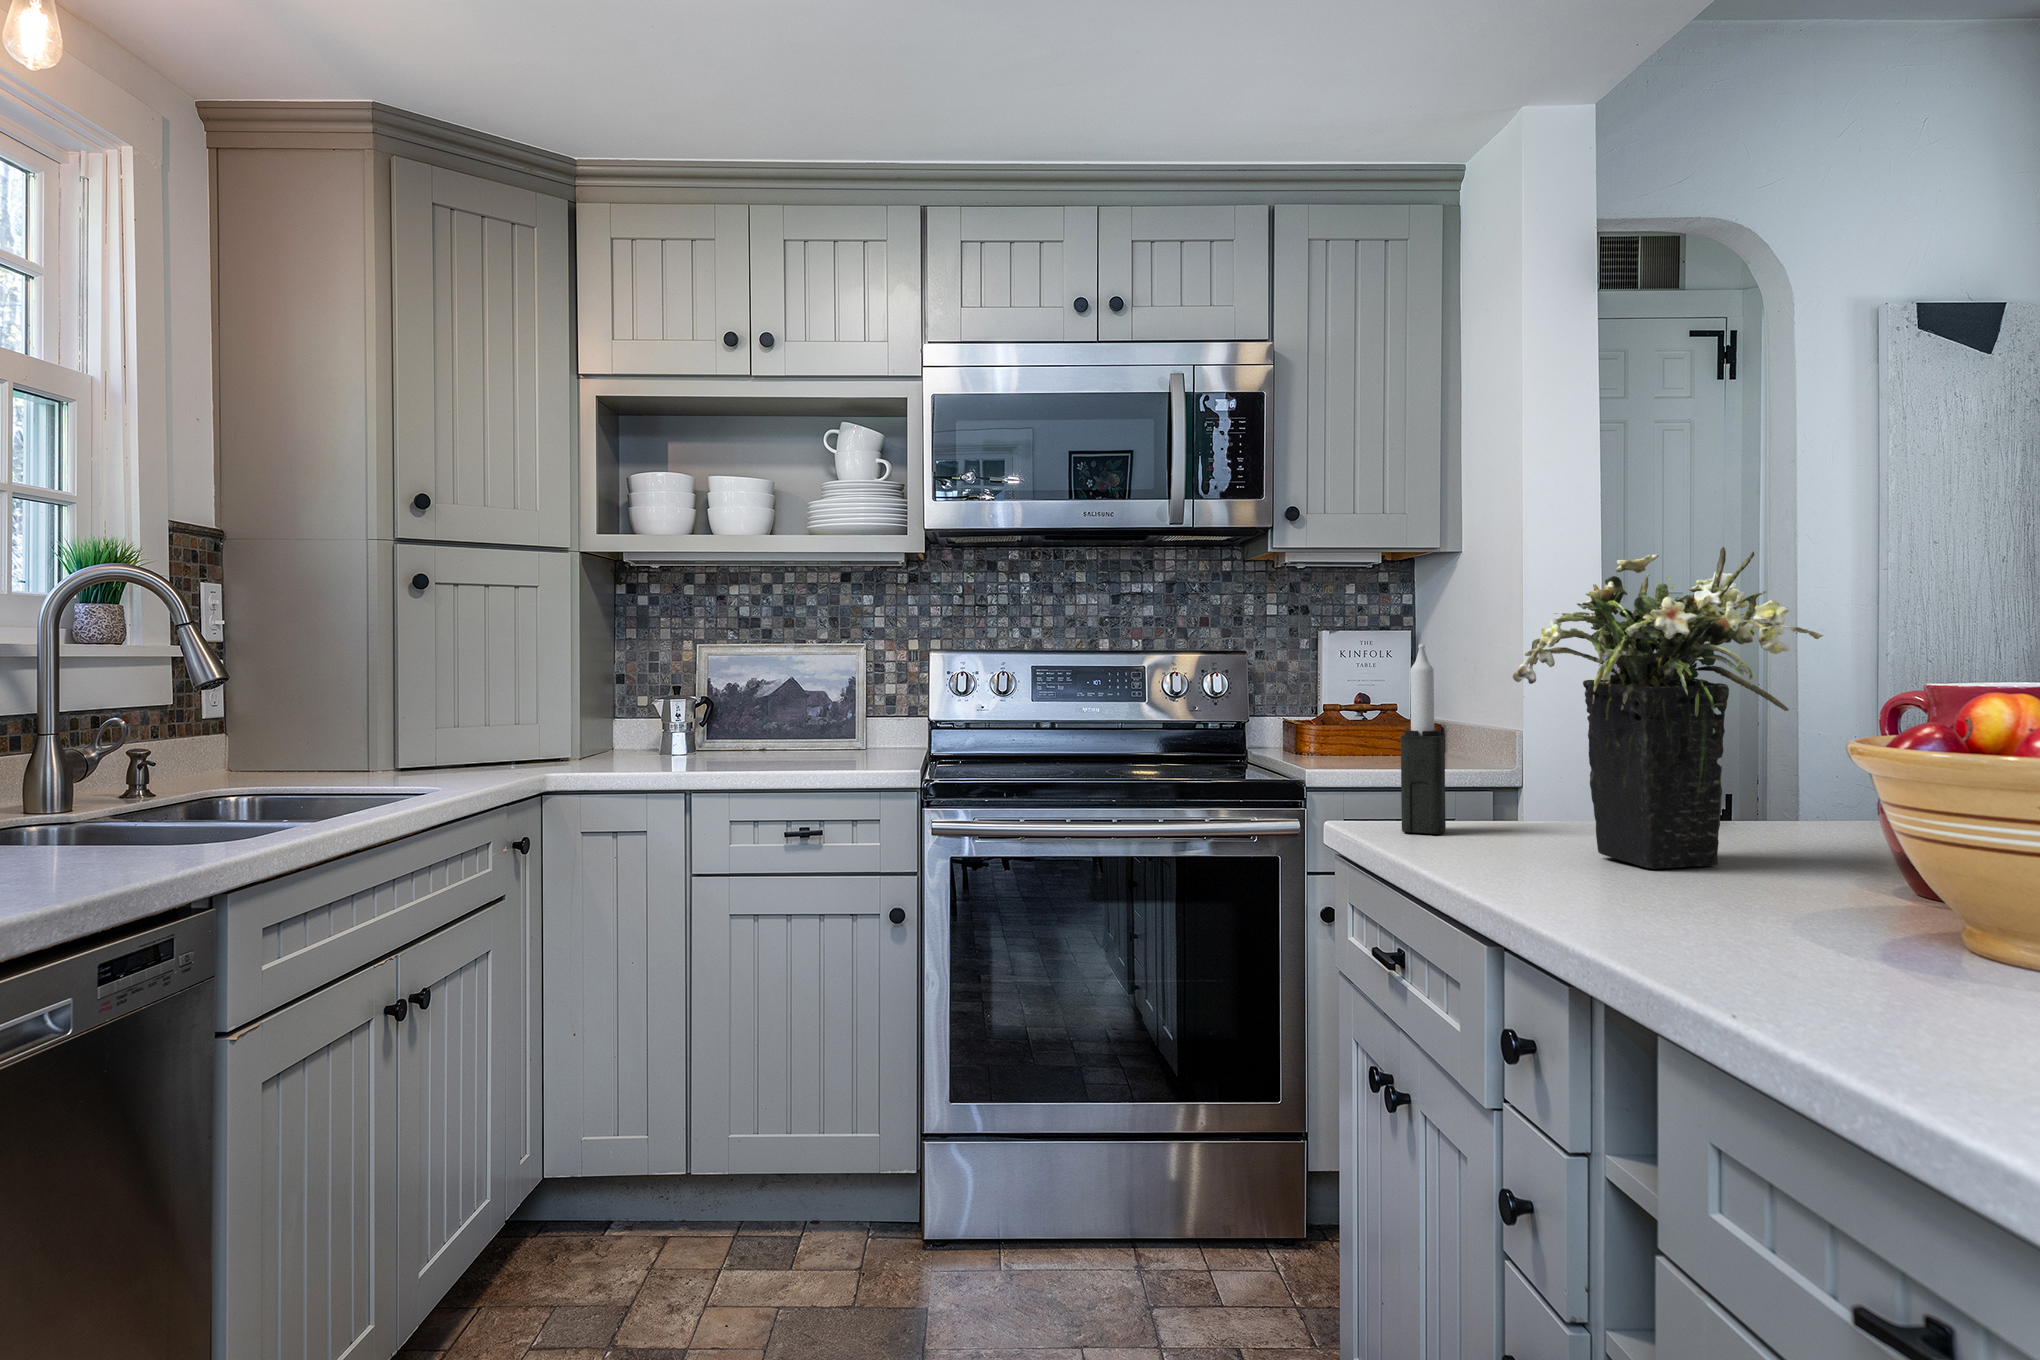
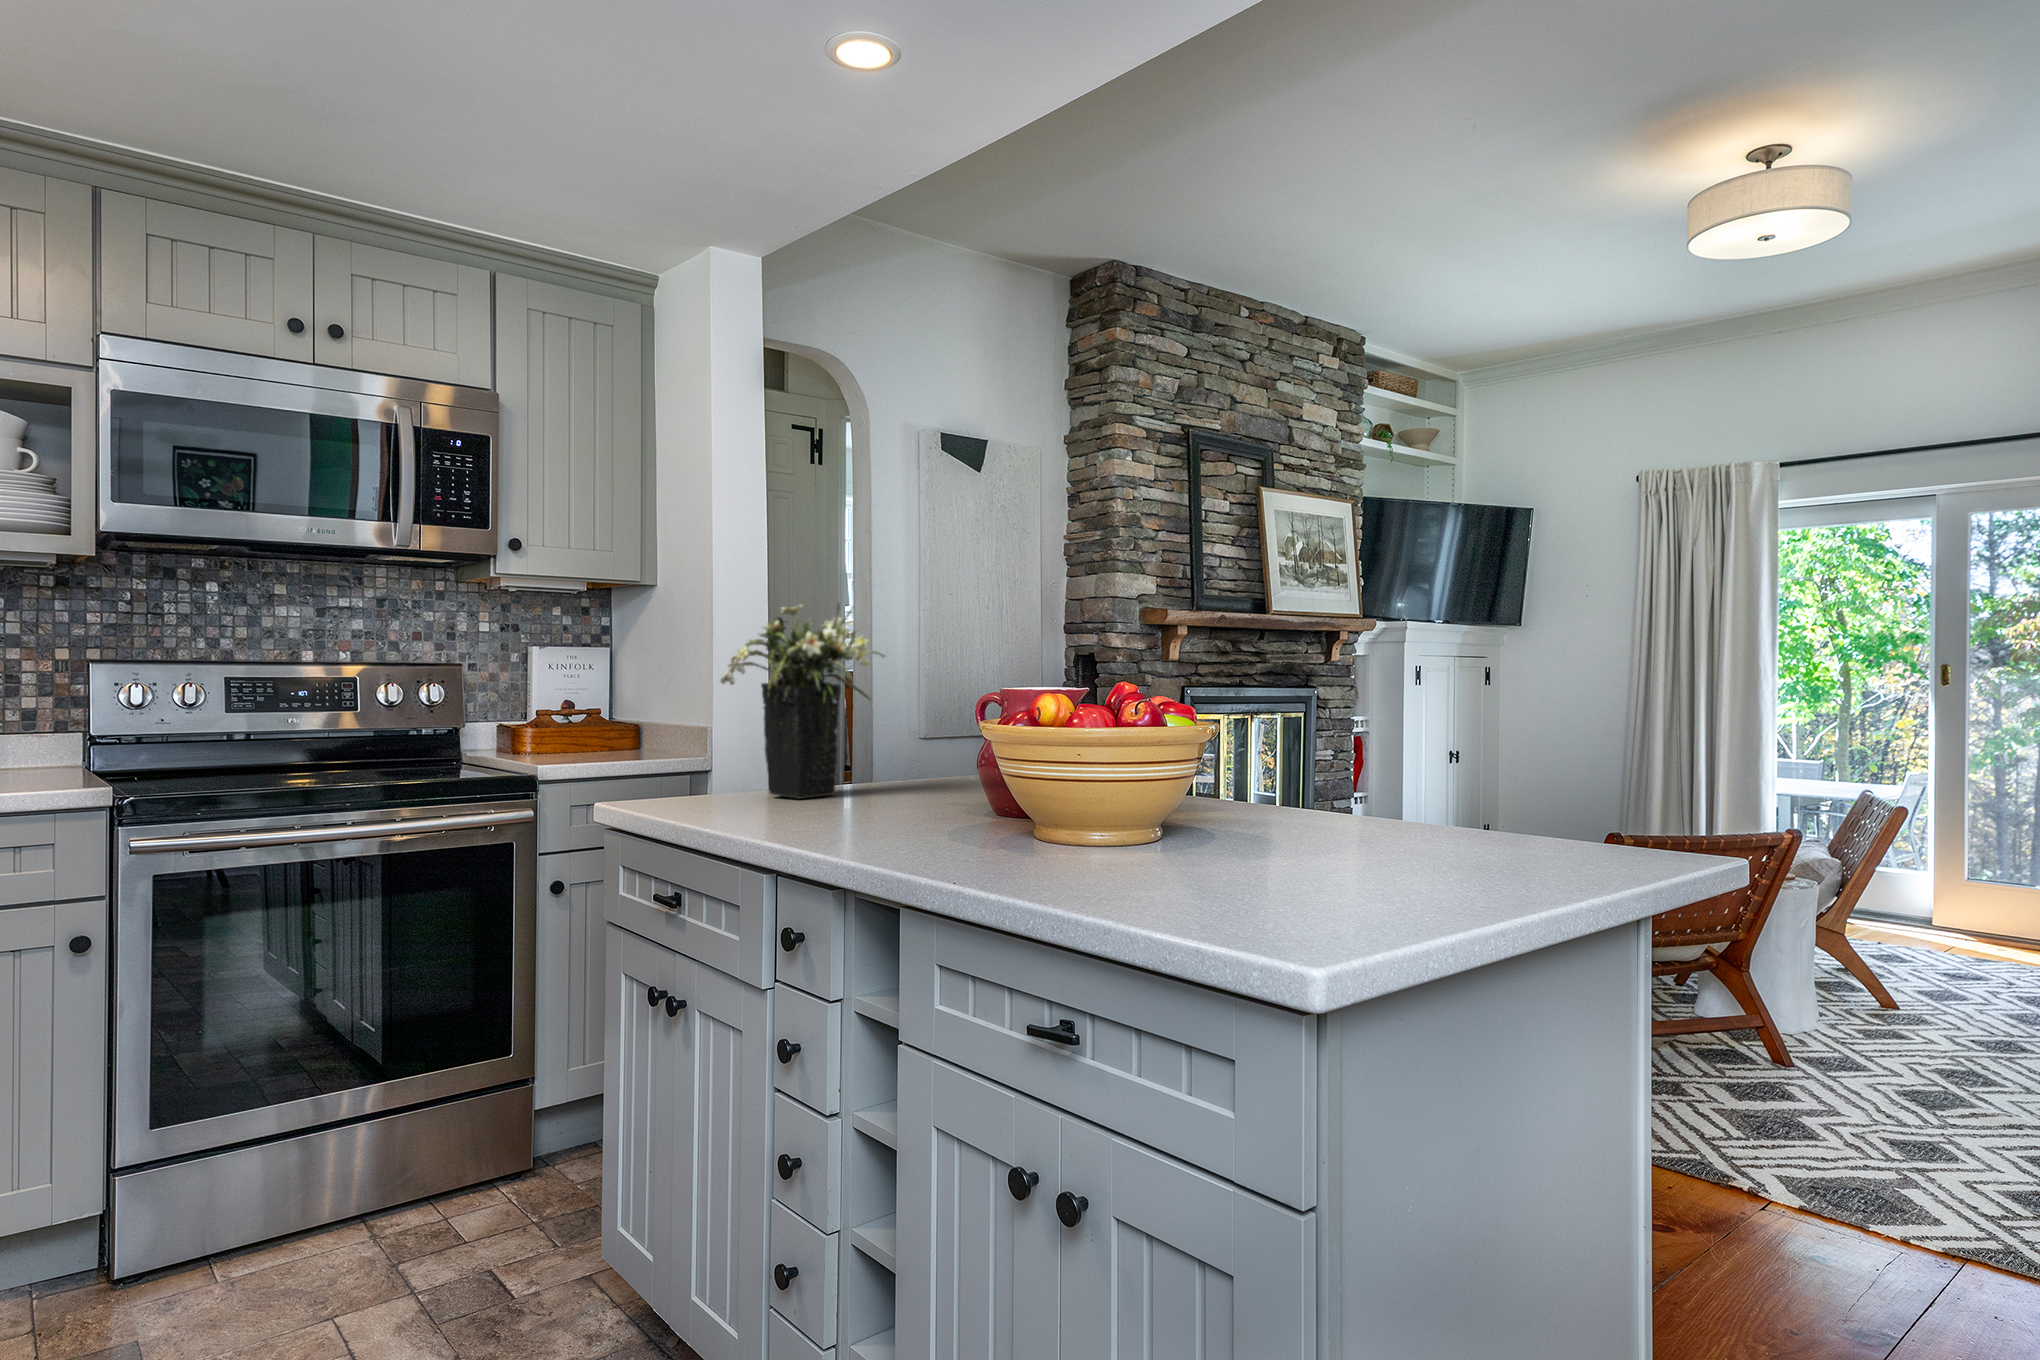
candle: present [1401,644,1446,834] -> none [638,659,669,795]

